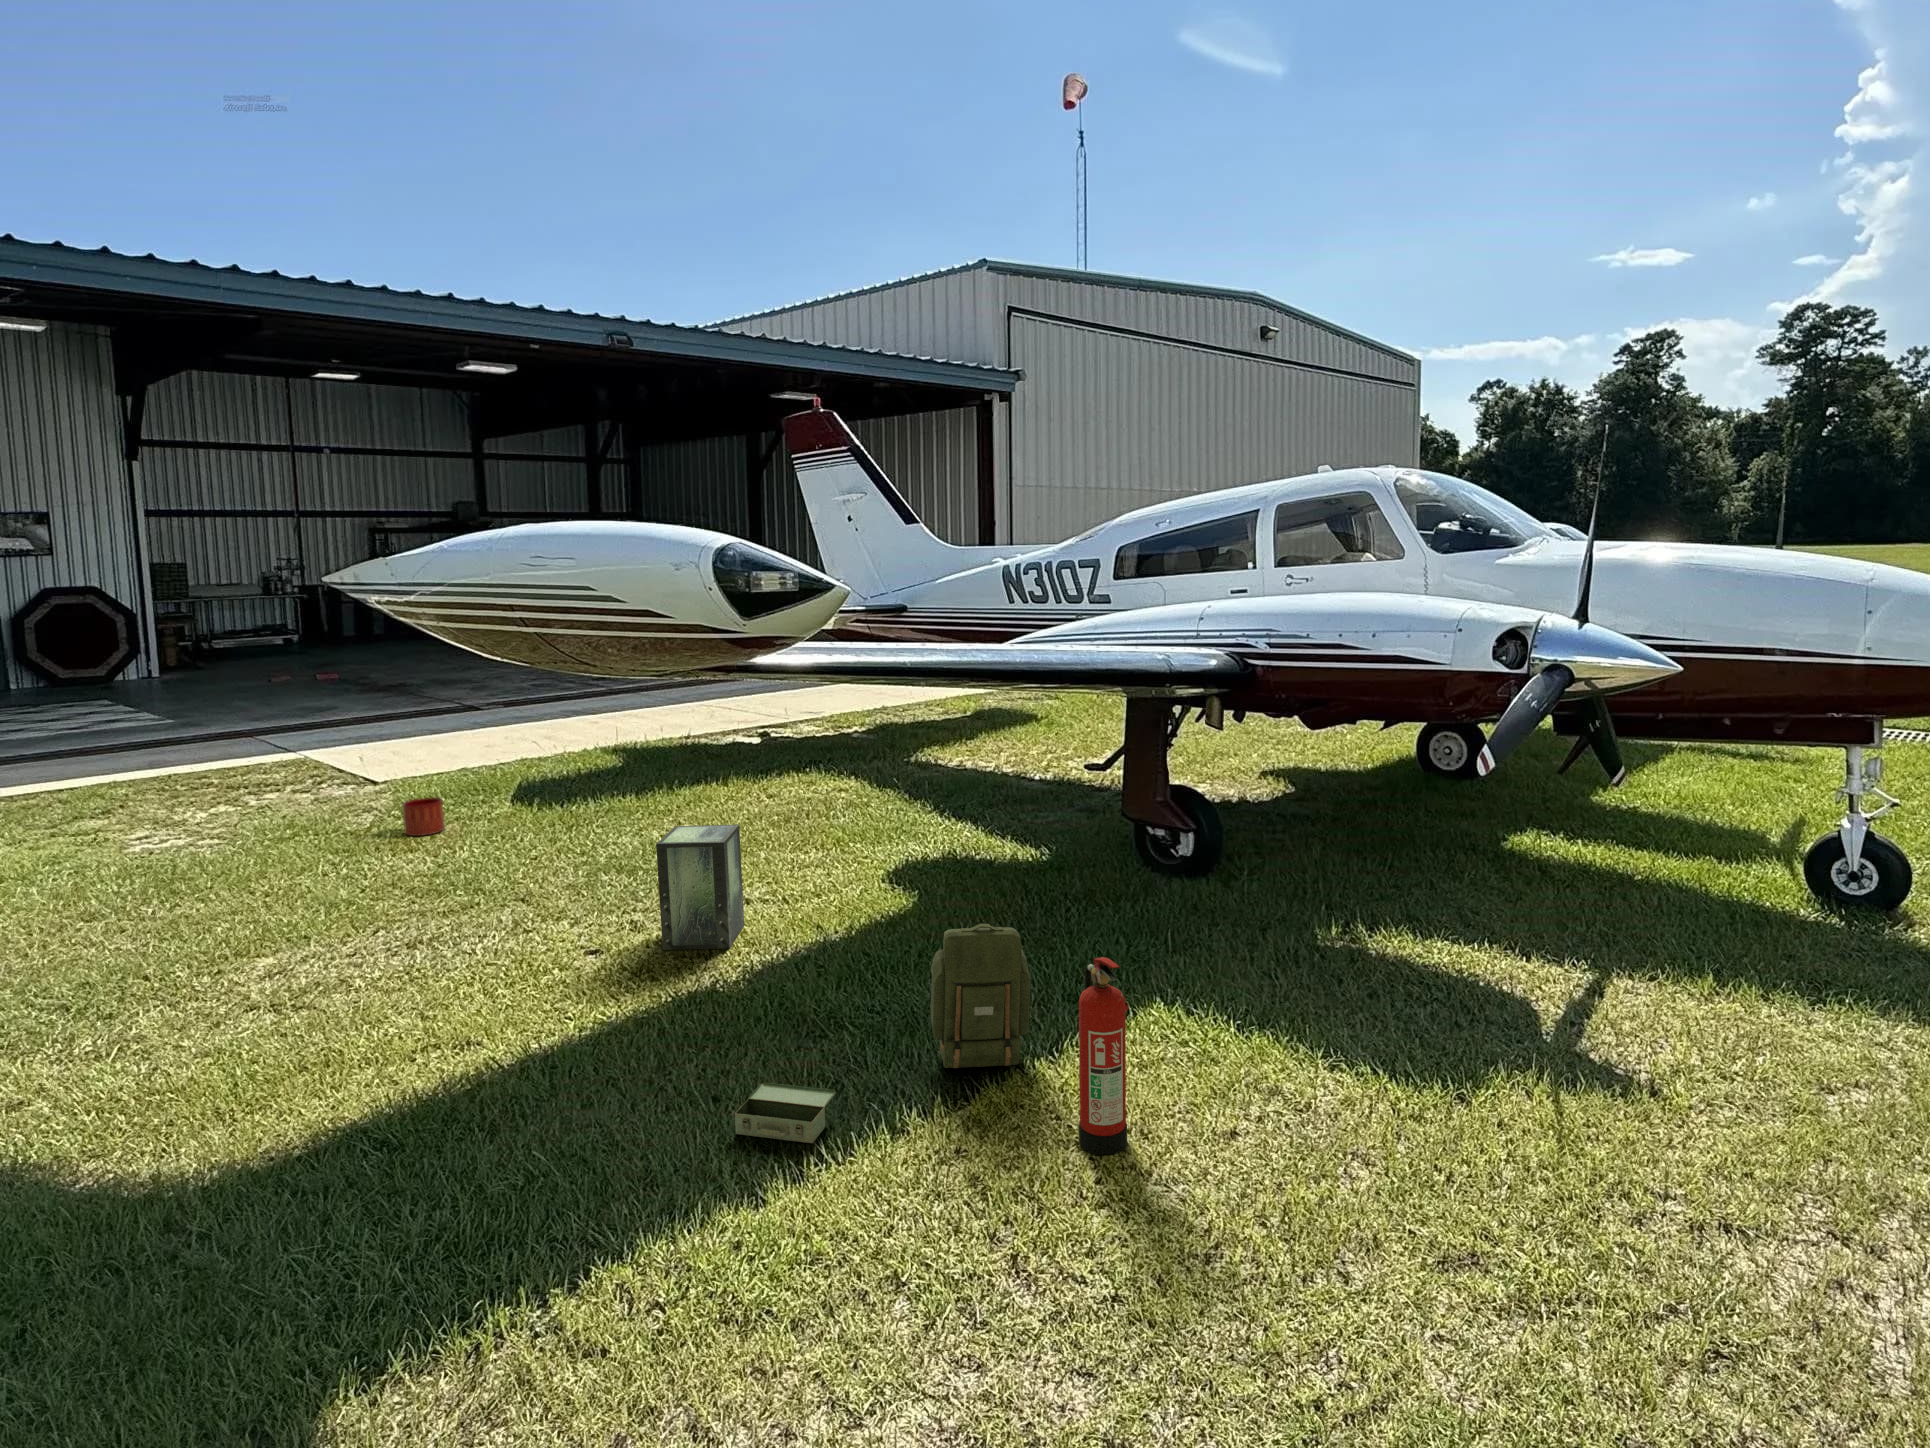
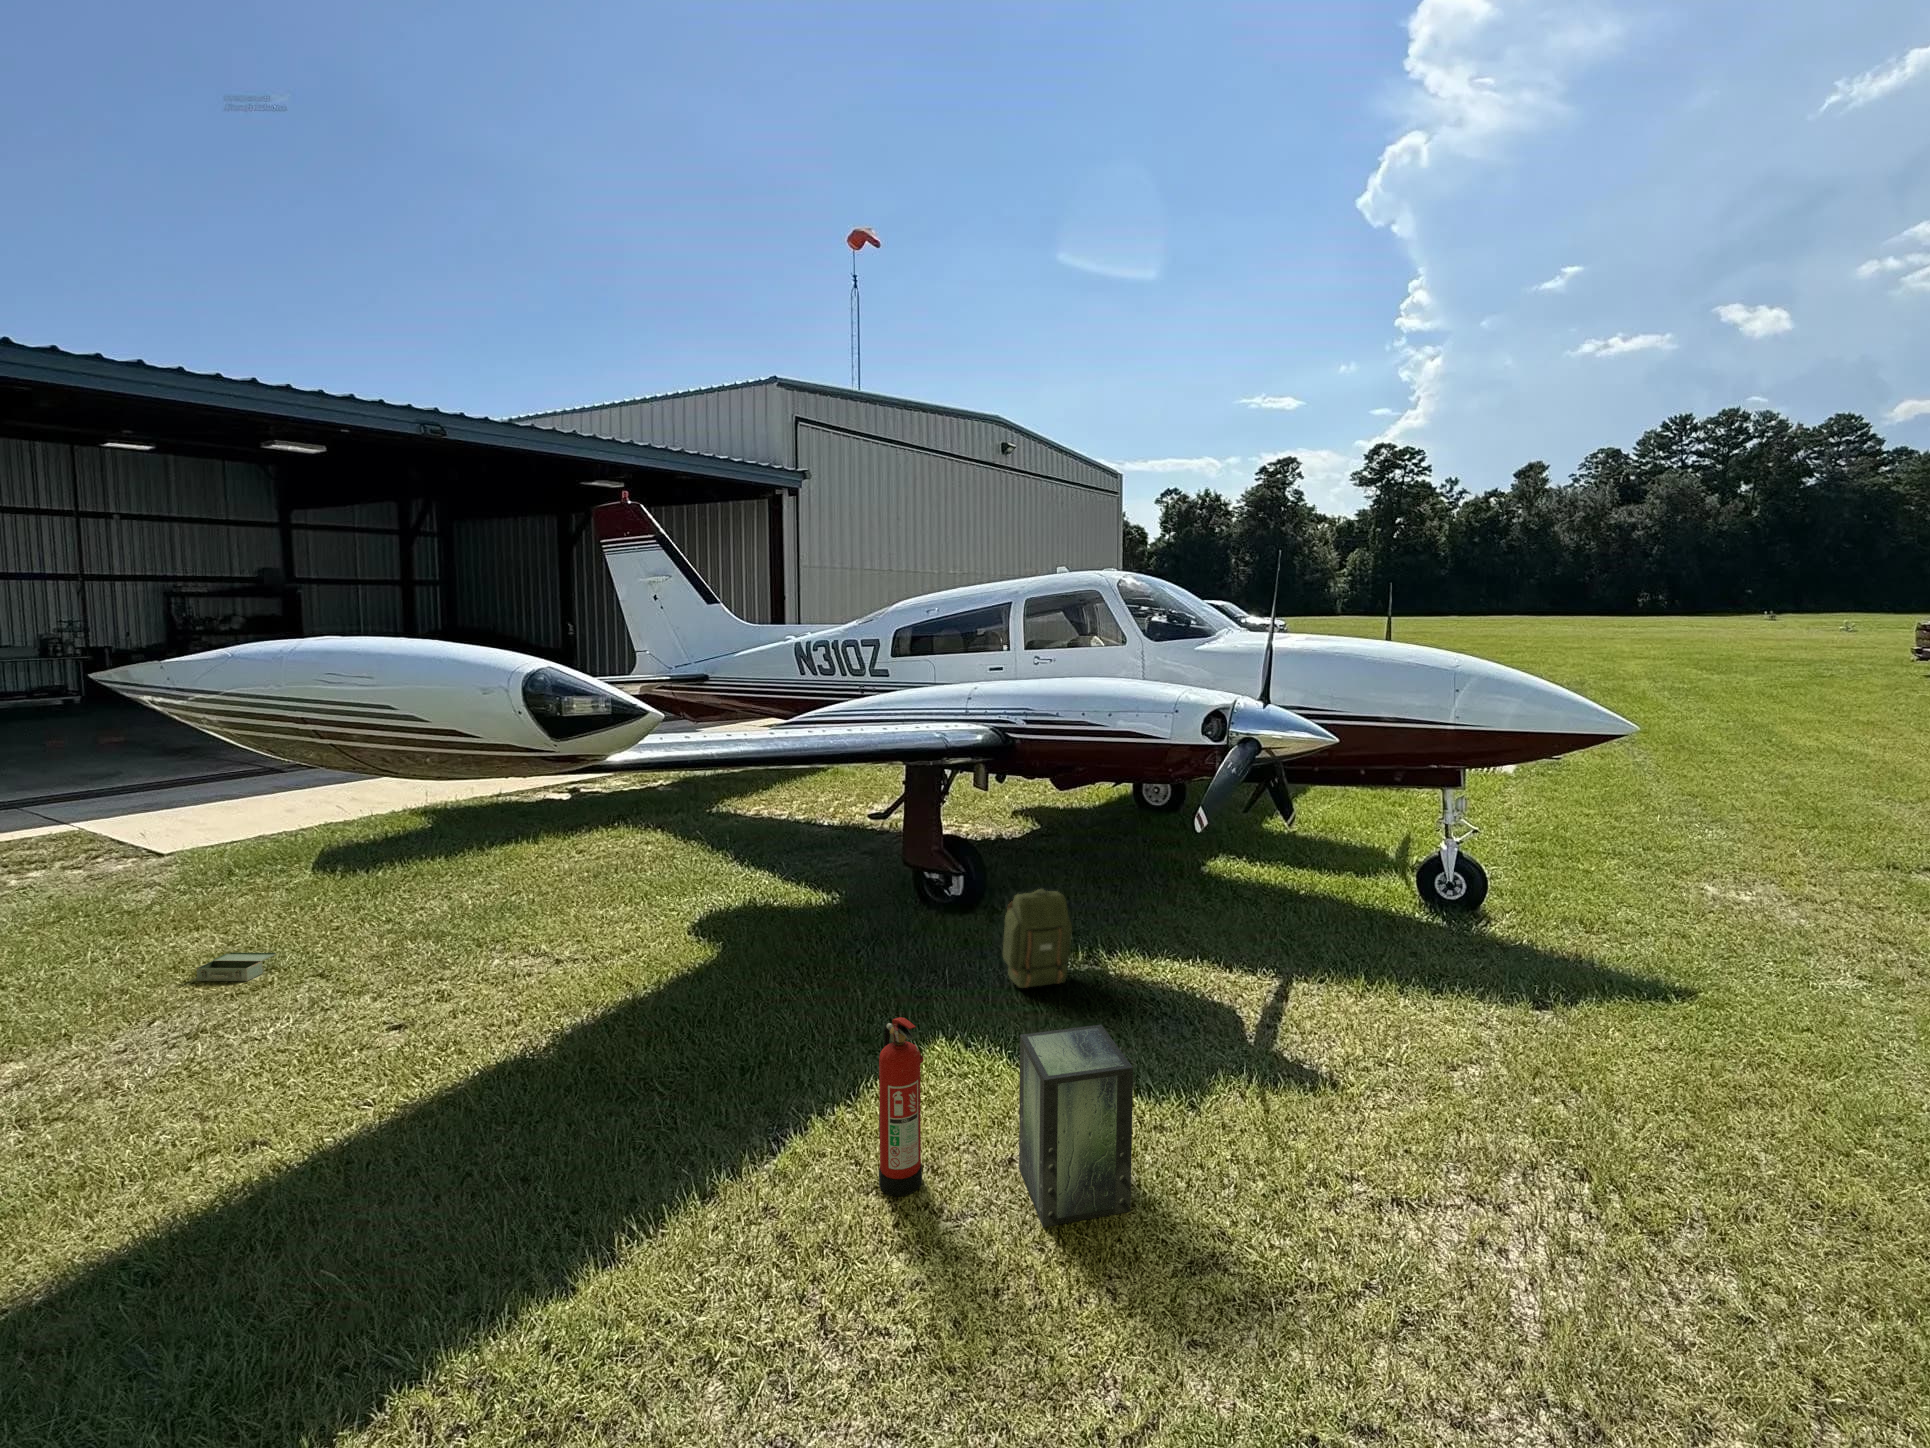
planter: present [402,797,445,836] -> none [187,870,237,911]
storage box: present [656,825,744,950] -> present [1019,1025,1133,1227]
backpack: present [931,924,1031,1068] -> present [1003,889,1072,988]
toolbox: present [735,1082,836,1143] -> present [197,952,276,981]

